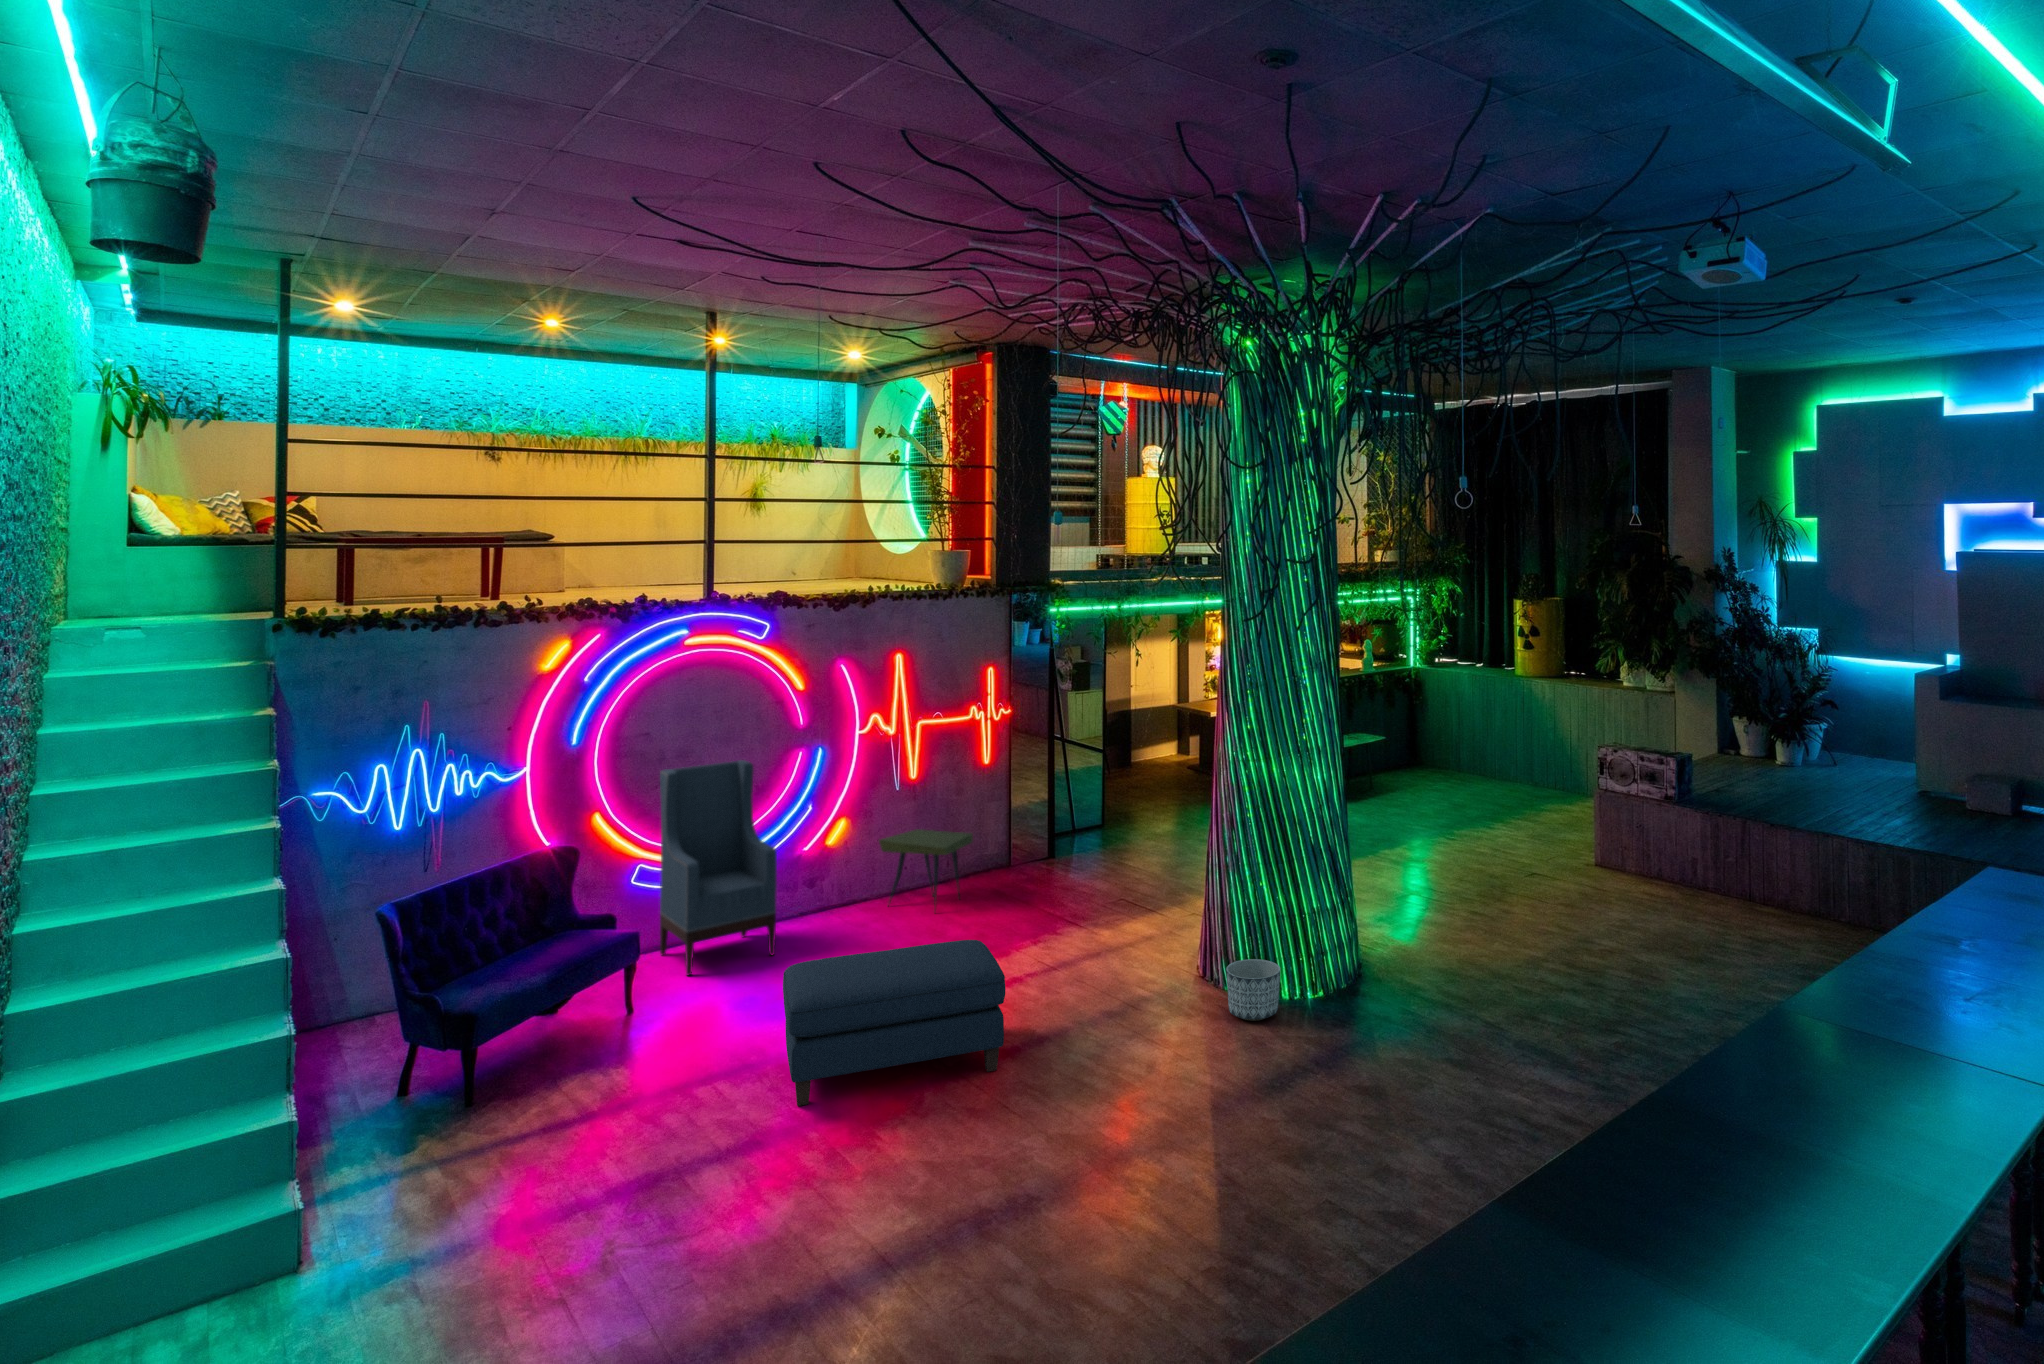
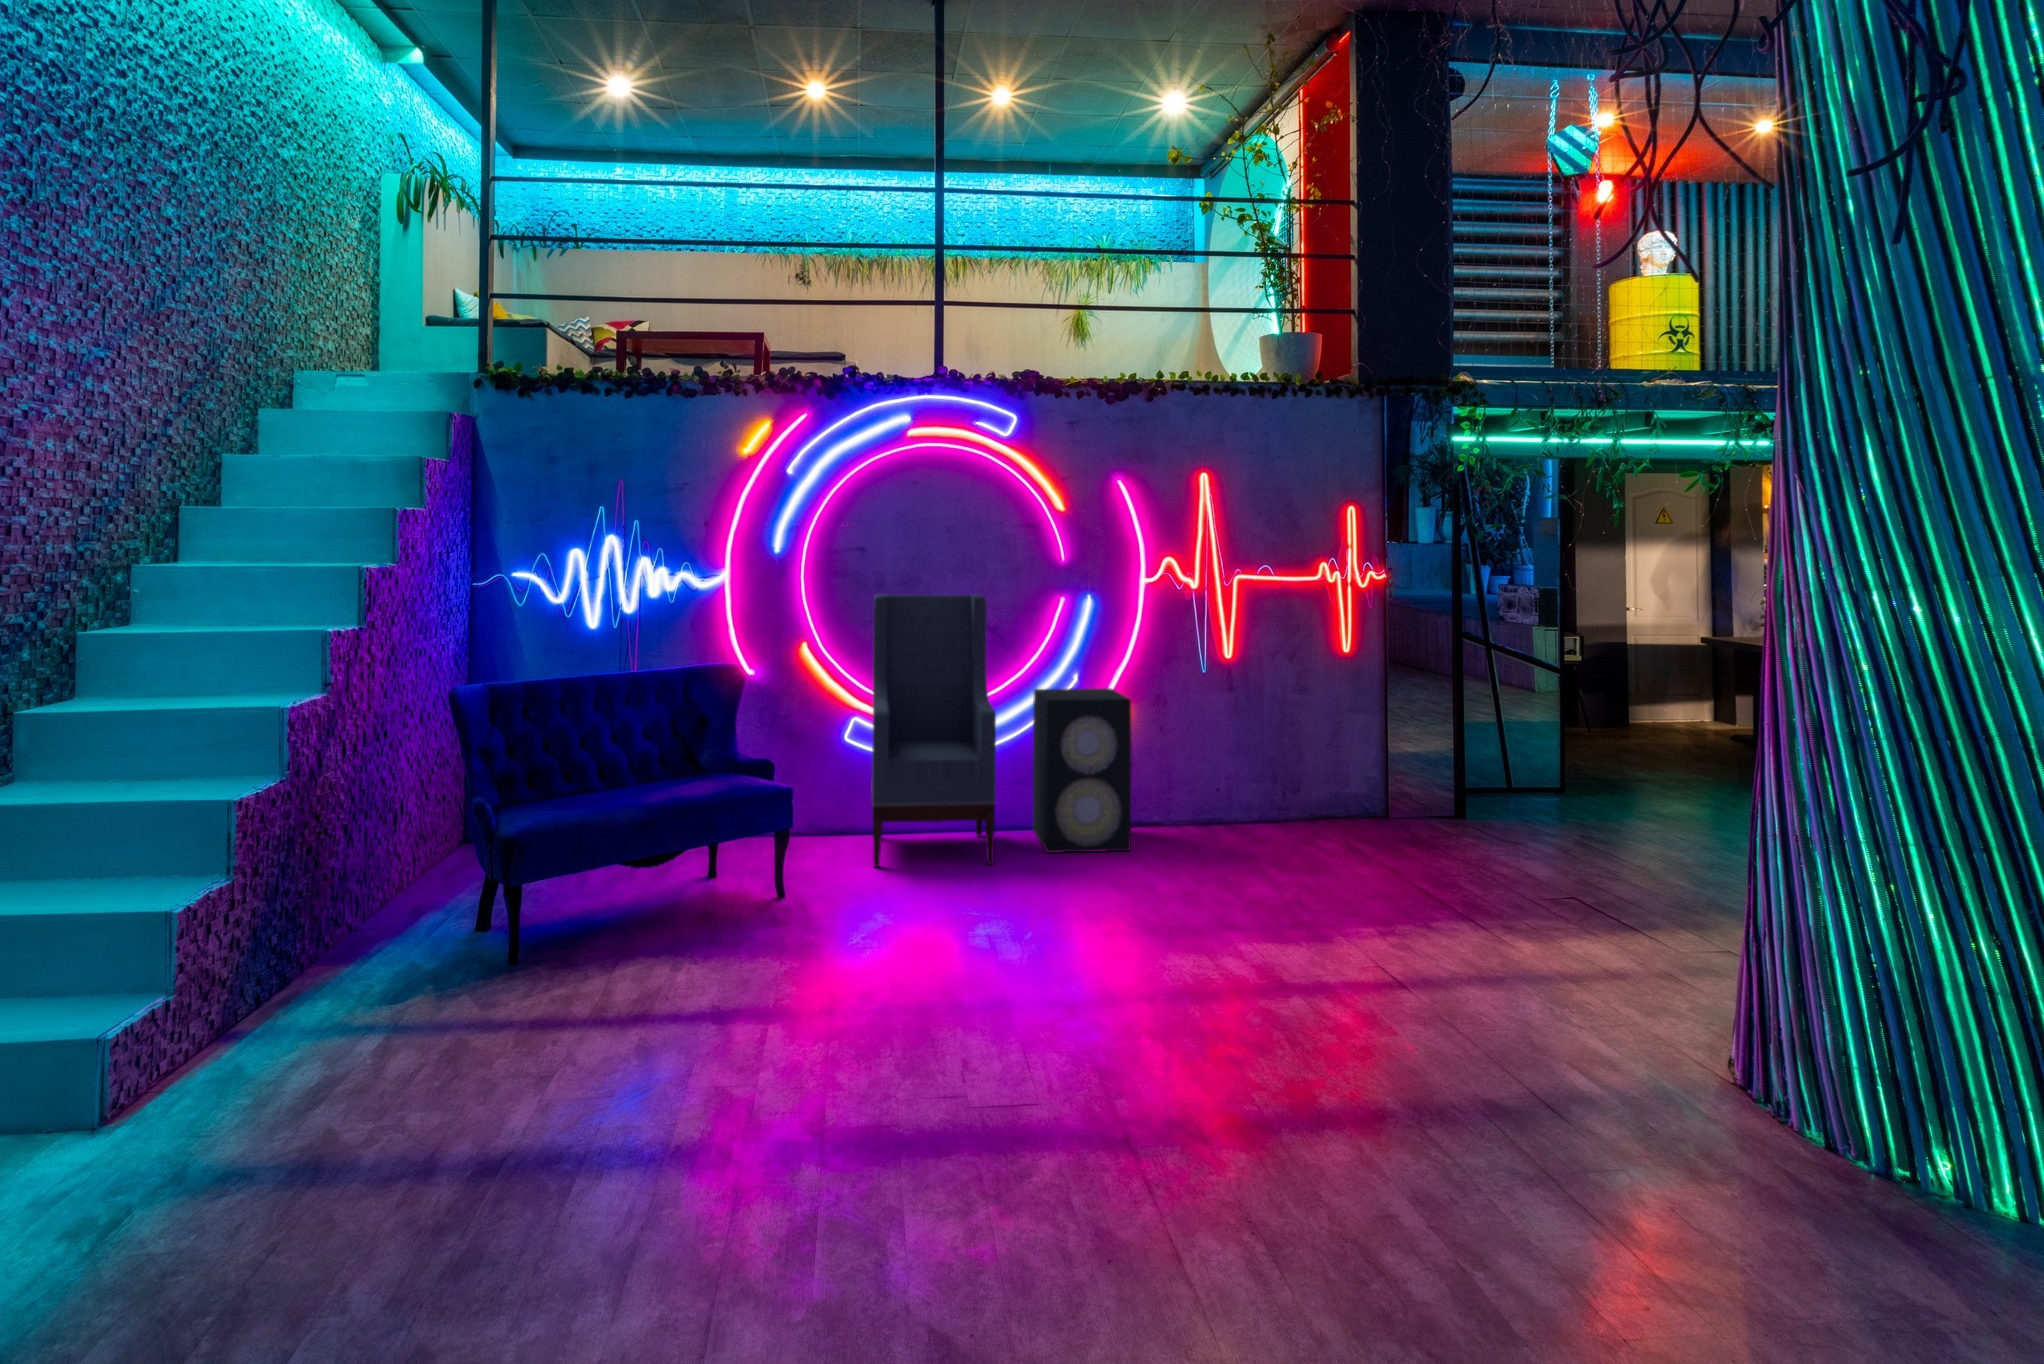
speaker: none [781,813,863,939] -> present [1033,688,1131,853]
side table: present [879,829,973,907] -> none [1169,731,1307,855]
ottoman: present [783,940,1006,1106] -> none [795,857,1214,1161]
planter: present [1226,959,1280,1021] -> none [1806,1071,1994,1256]

